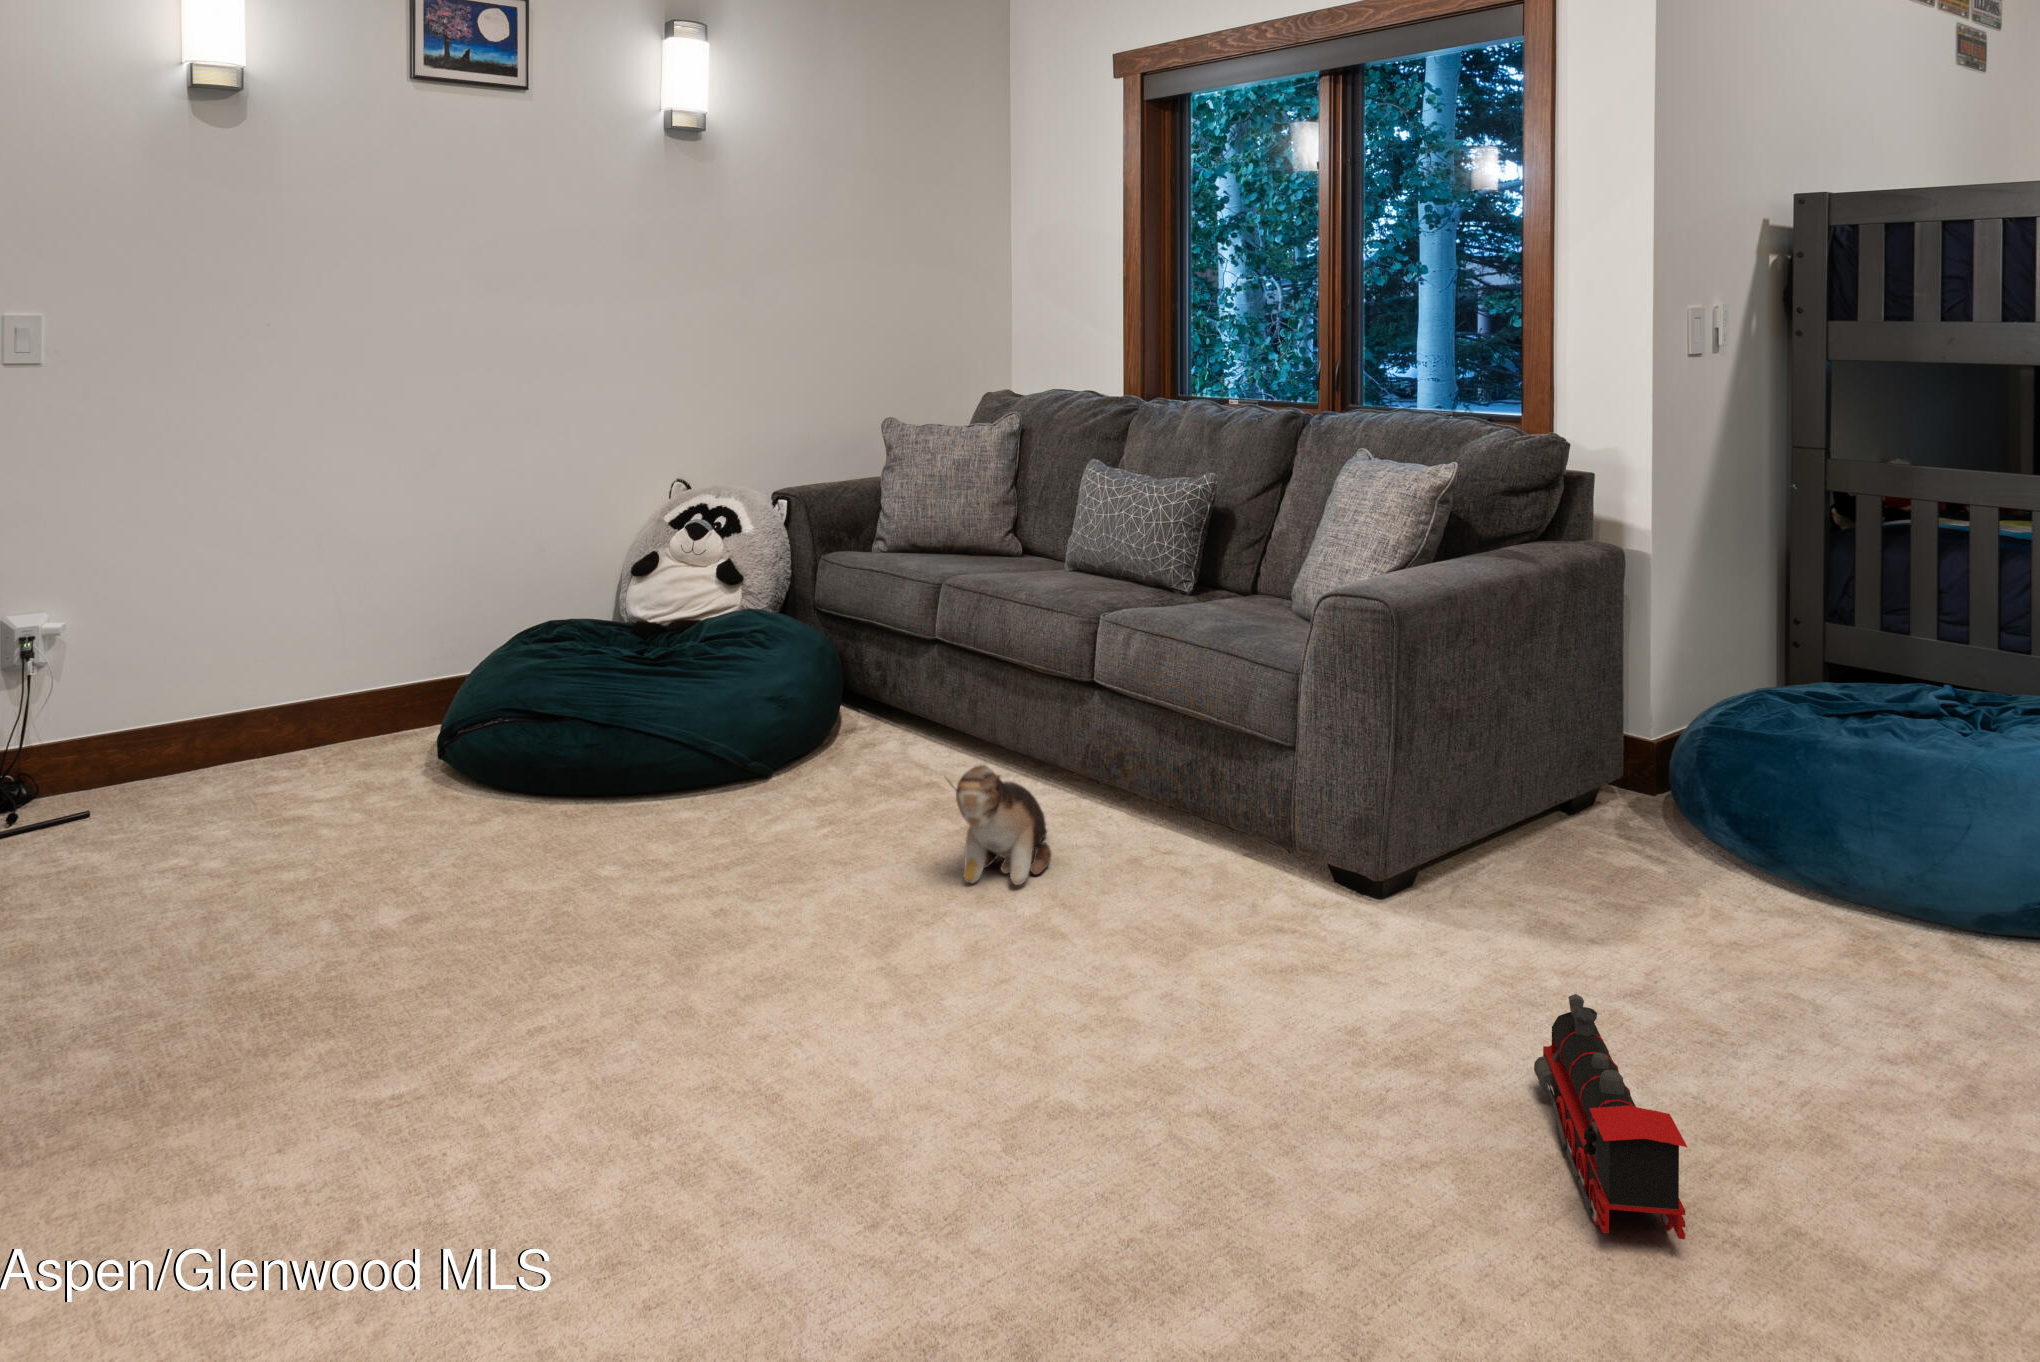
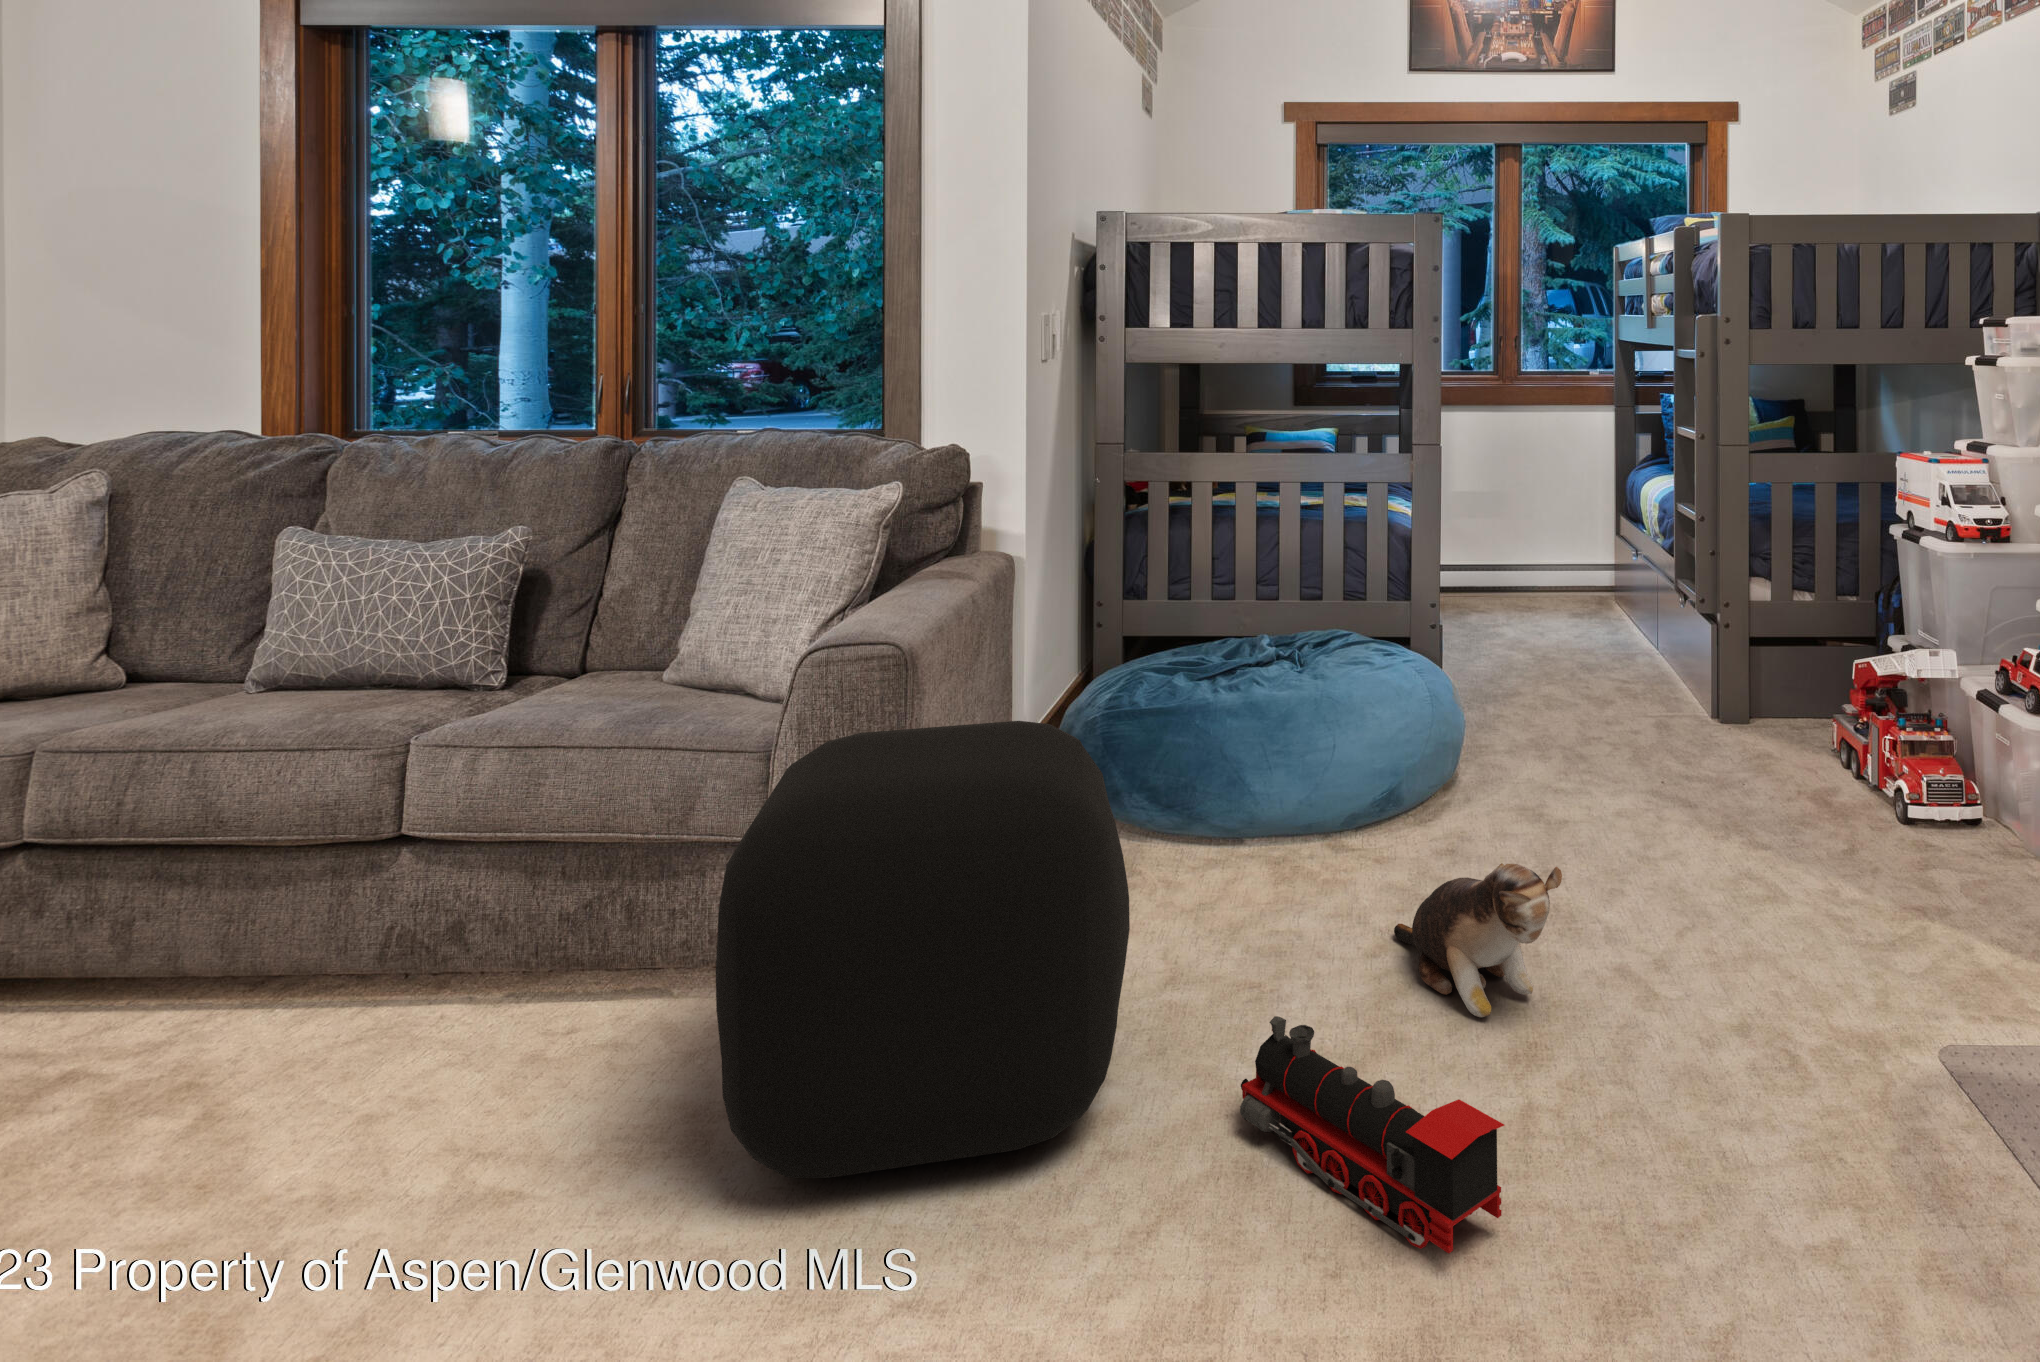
ottoman: none [1165,658,1510,1020] -> present [716,721,1130,1178]
plush toy: present [946,765,1051,885] -> present [1394,863,1562,1017]

